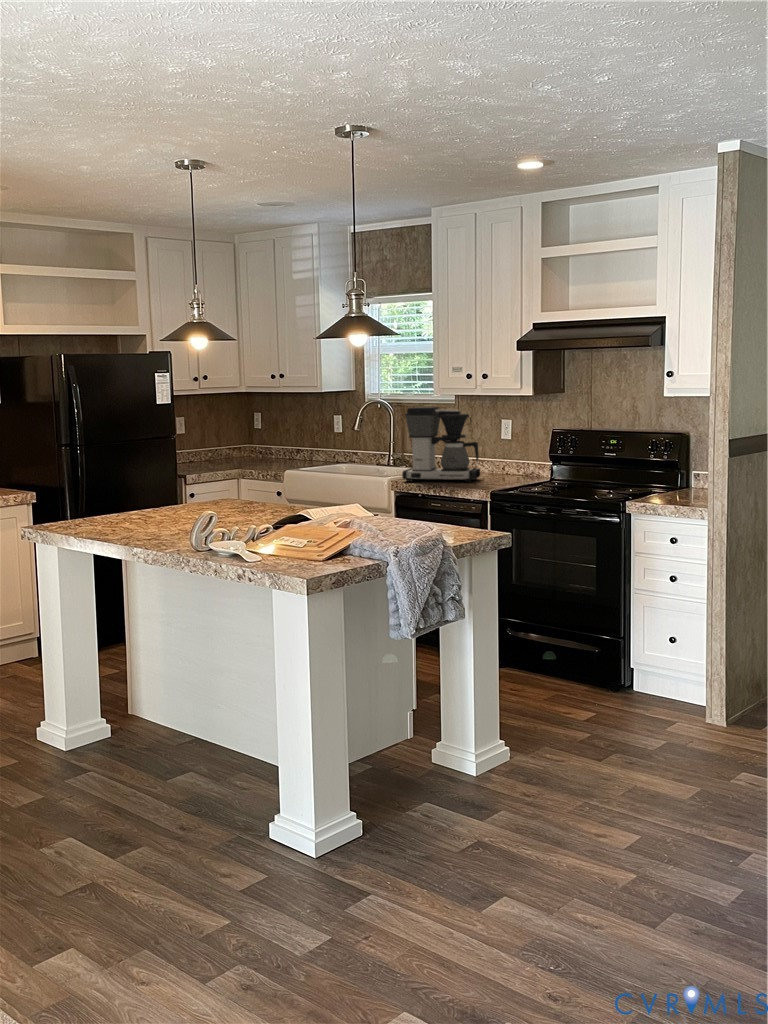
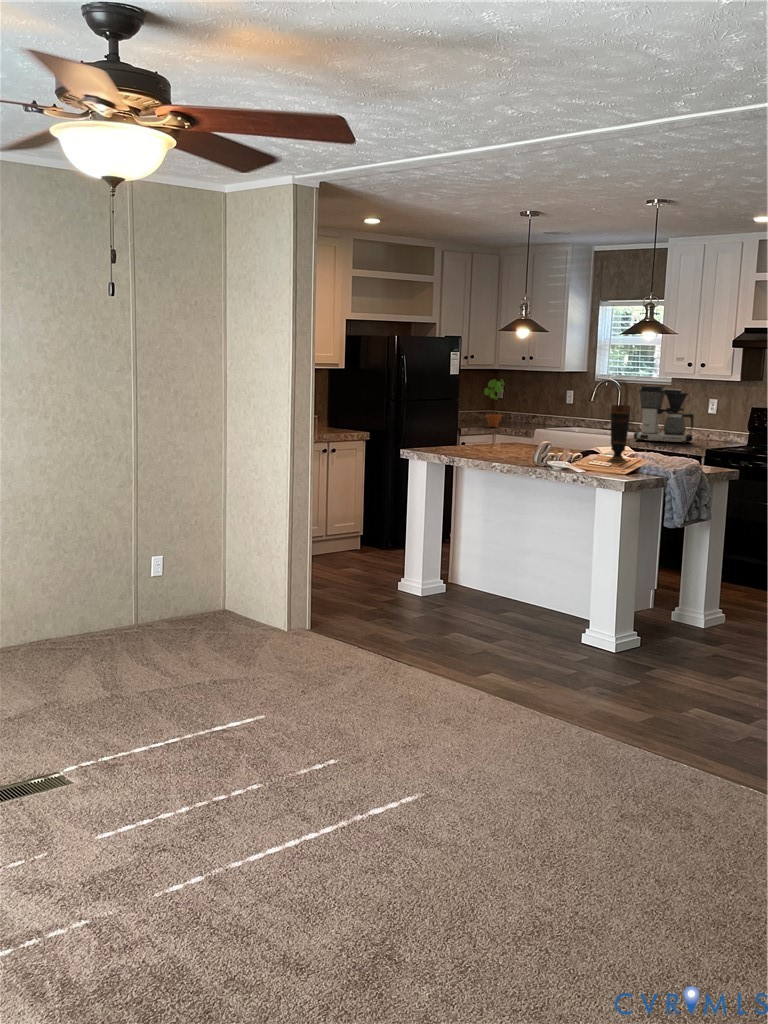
potted plant: none [219,406,246,469] -> present [484,379,504,427]
vase: none [301,448,335,539] -> present [608,405,630,463]

